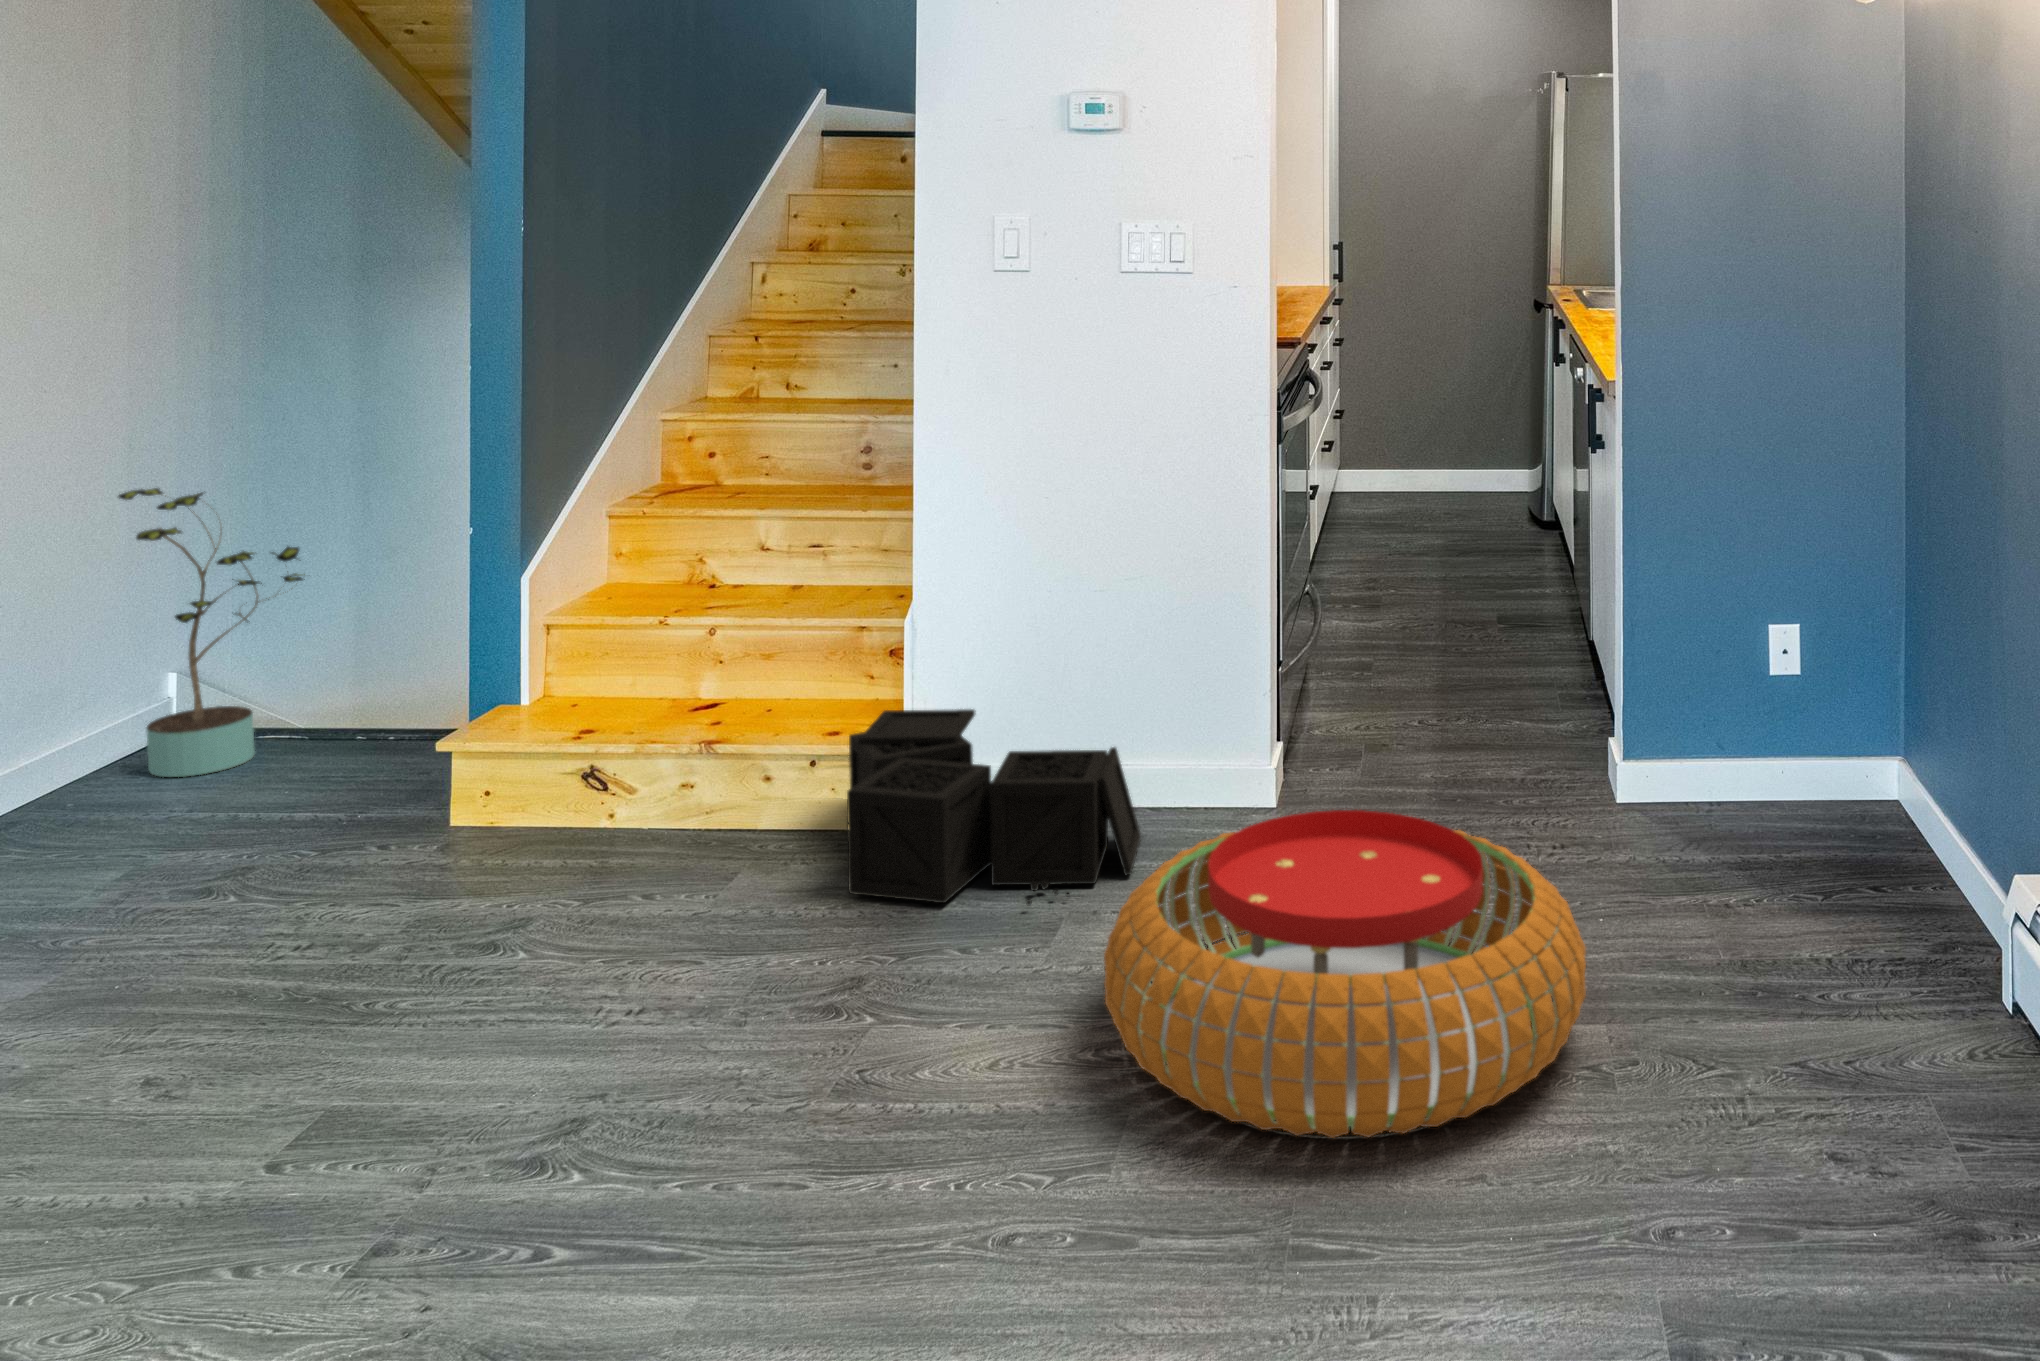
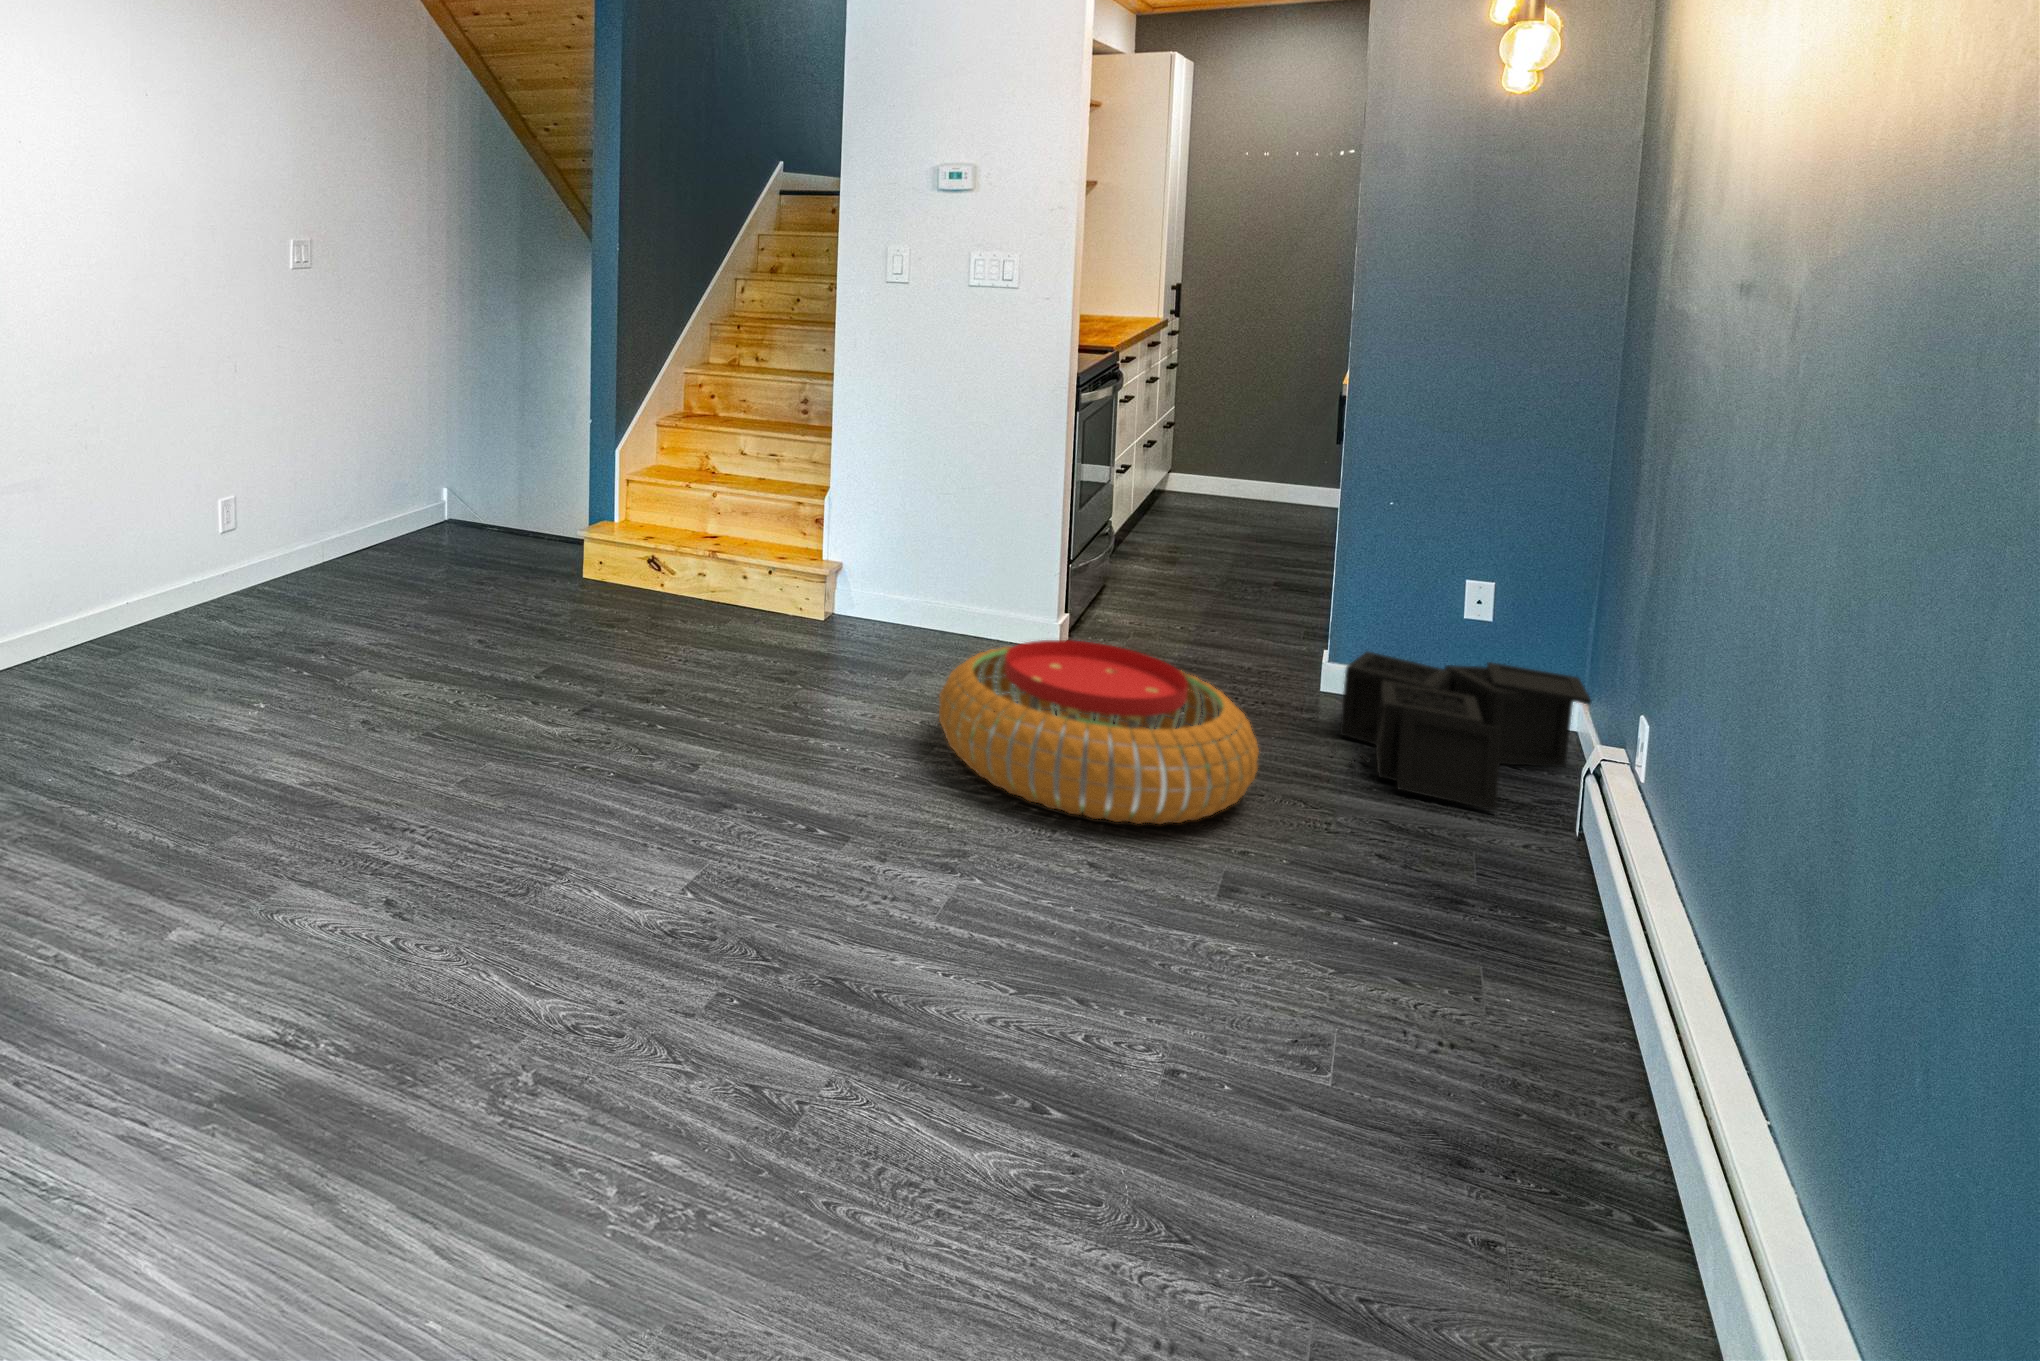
potted plant: present [118,488,305,777] -> none [432,389,511,538]
storage bin: present [847,709,1141,905] -> present [1331,652,1591,810]

